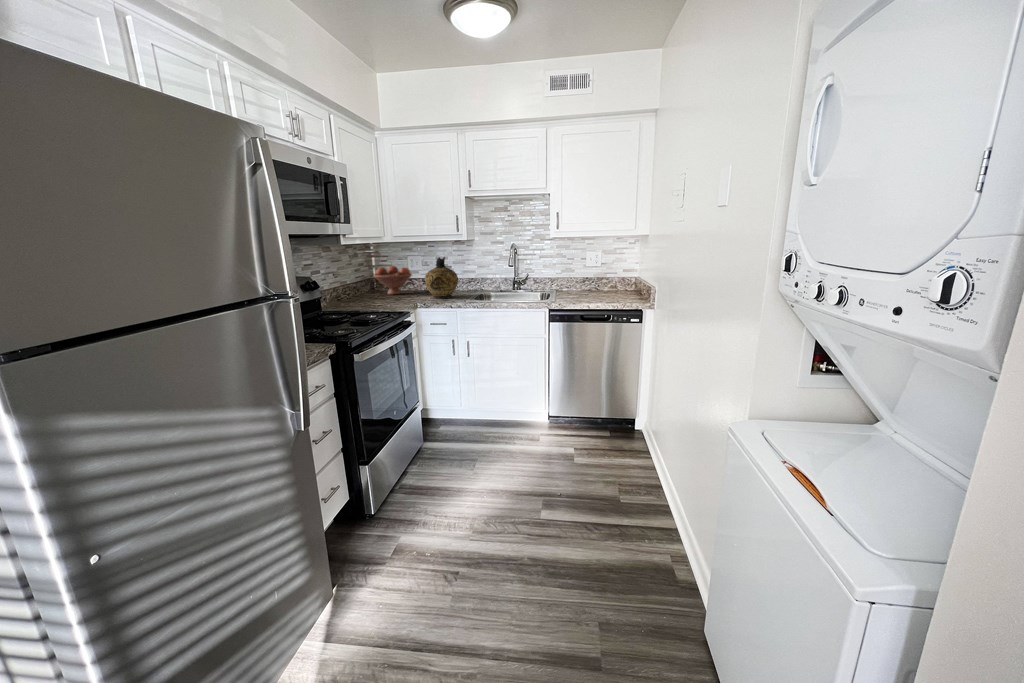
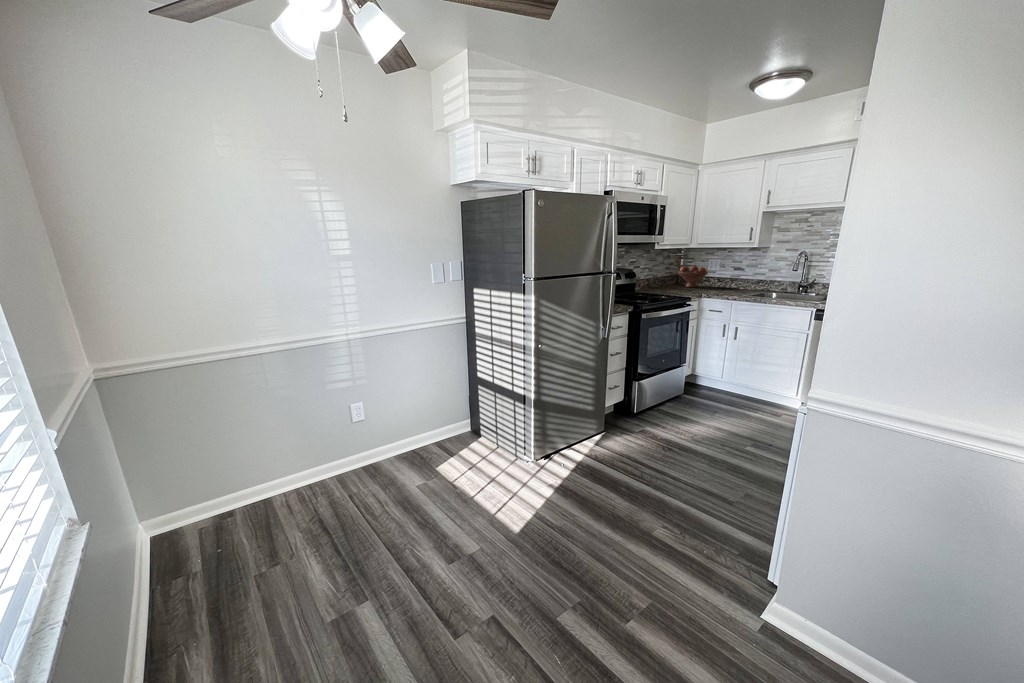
ceramic jug: present [425,257,458,299] -> none [713,260,742,292]

